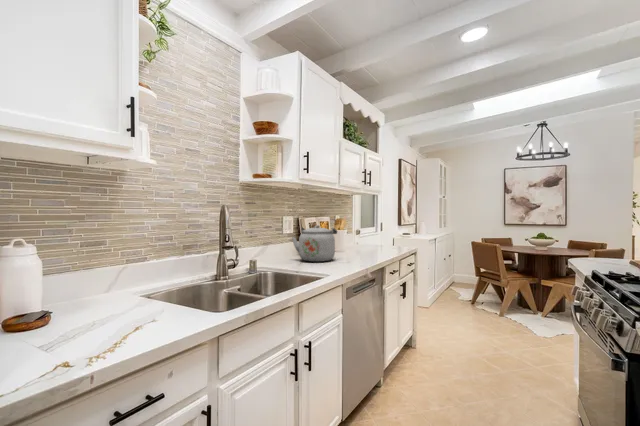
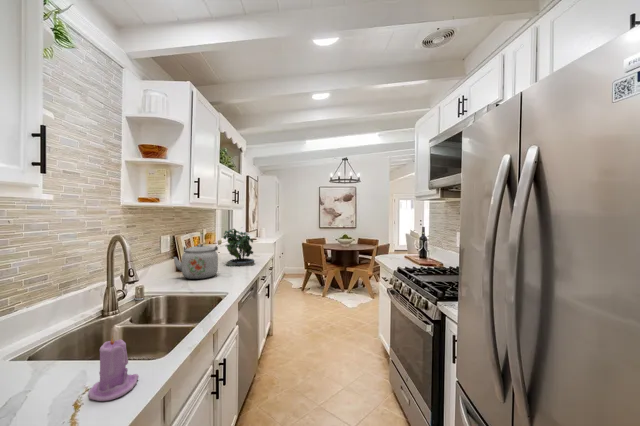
potted plant: none [350,211,385,256] -> present [223,229,255,266]
candle: none [139,276,183,333] -> present [89,337,139,401]

